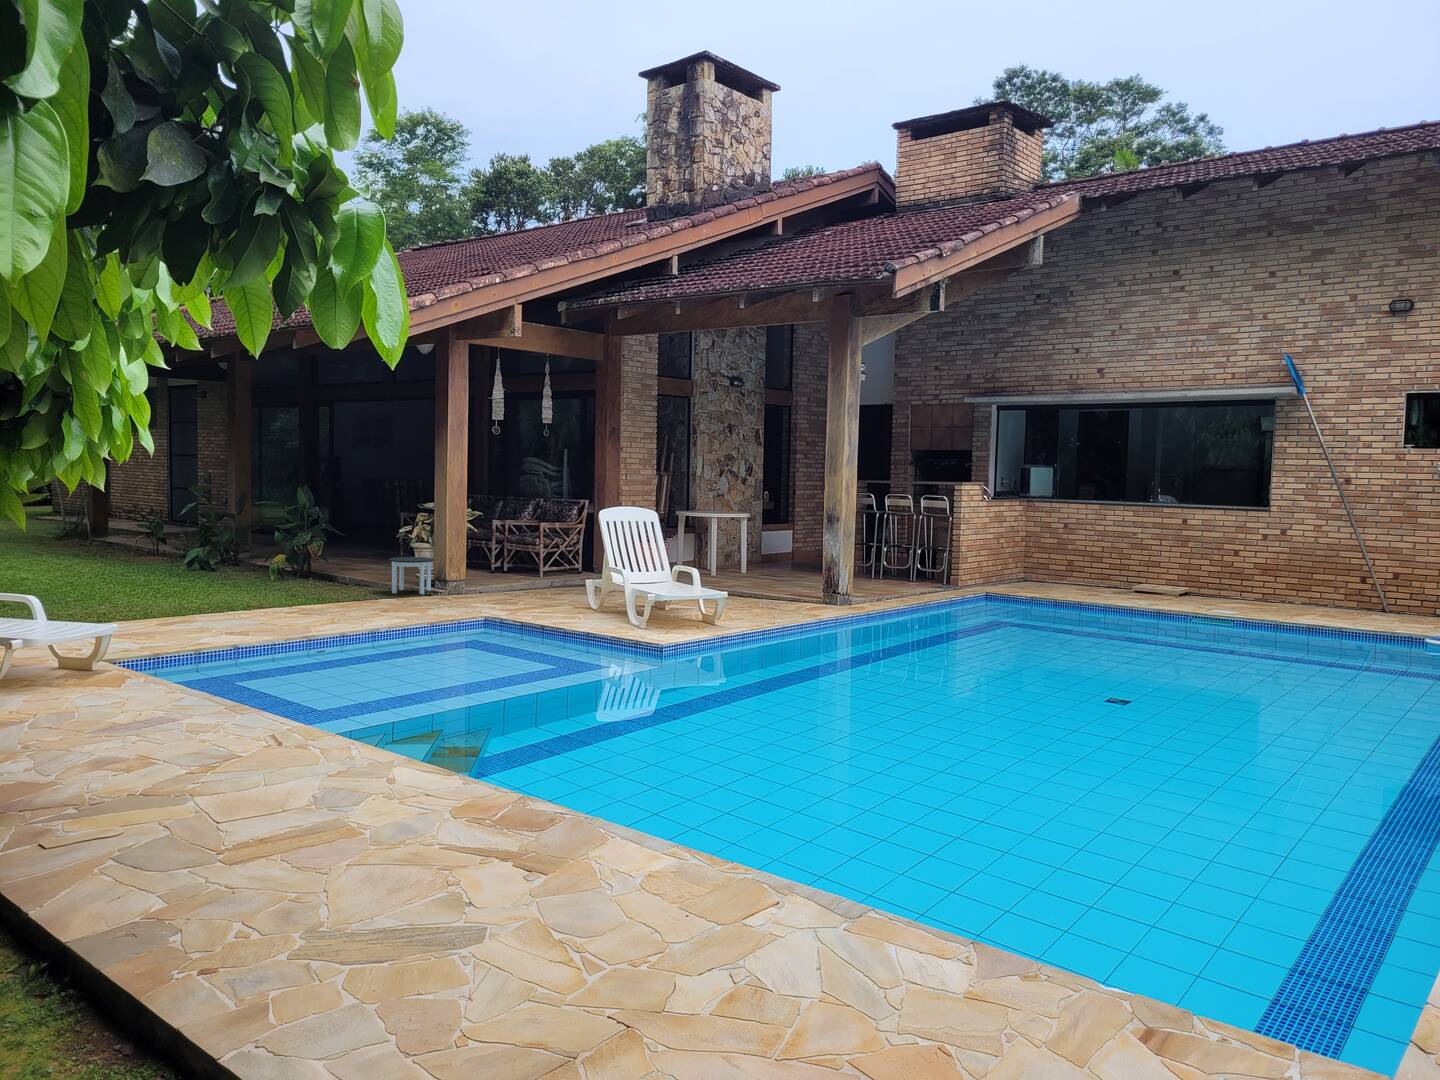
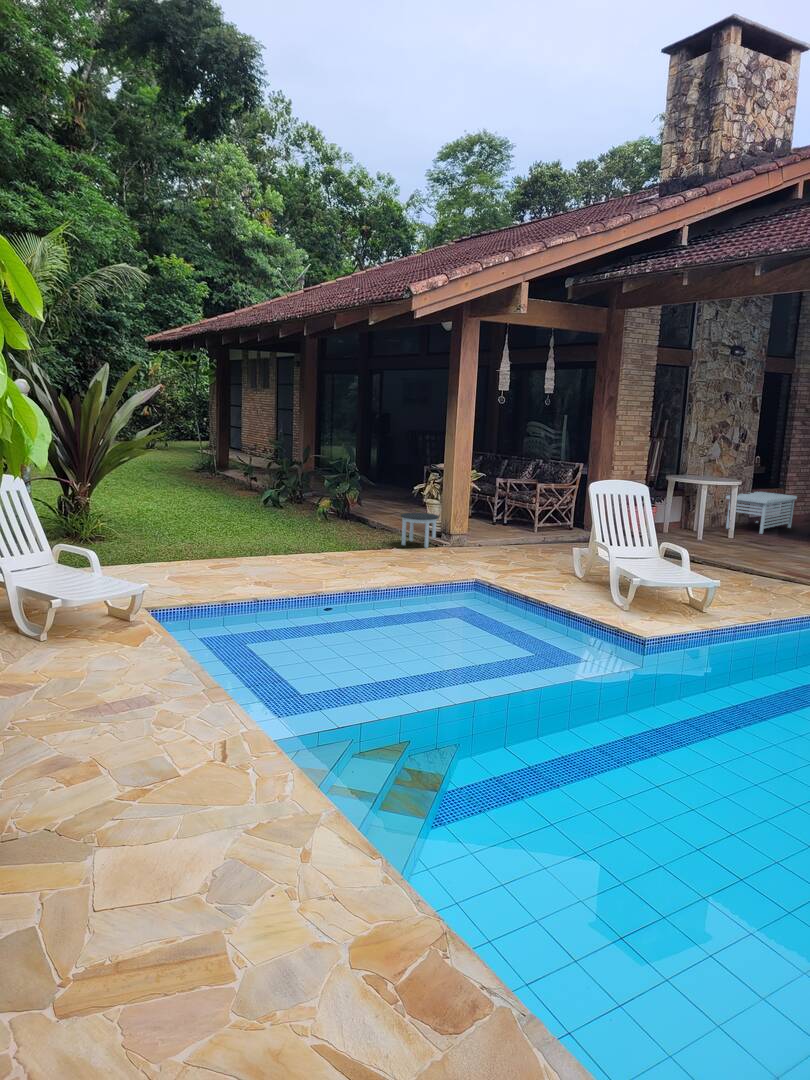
storage bench: none [737,528,806,569] -> present [726,492,797,534]

